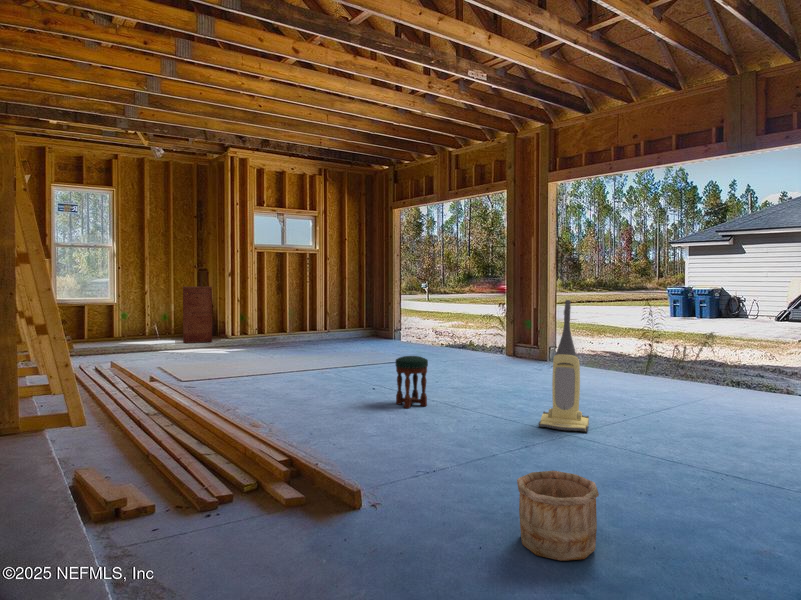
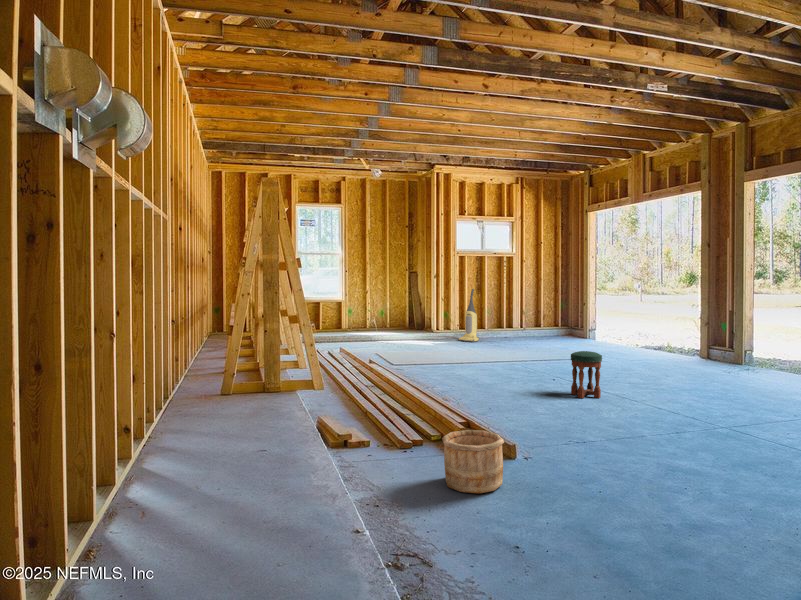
filing cabinet: present [183,287,212,343] -> none [395,288,419,336]
vacuum cleaner: present [539,300,589,432] -> present [458,289,479,342]
wooden bucket: present [517,471,599,561] -> present [442,430,504,494]

